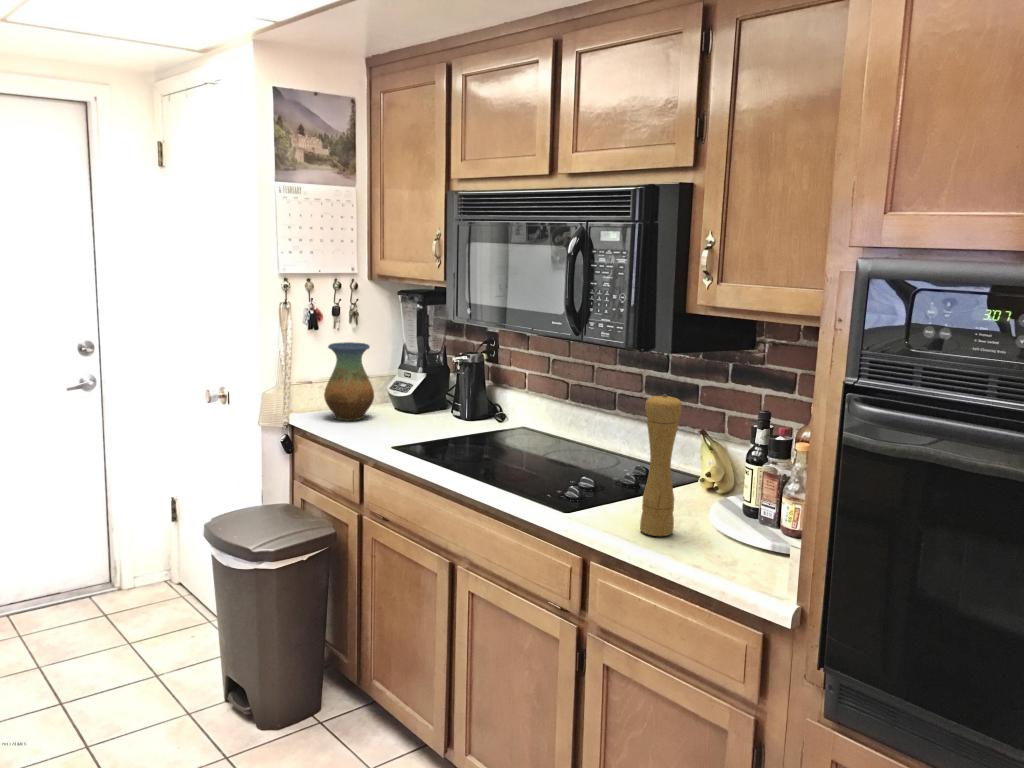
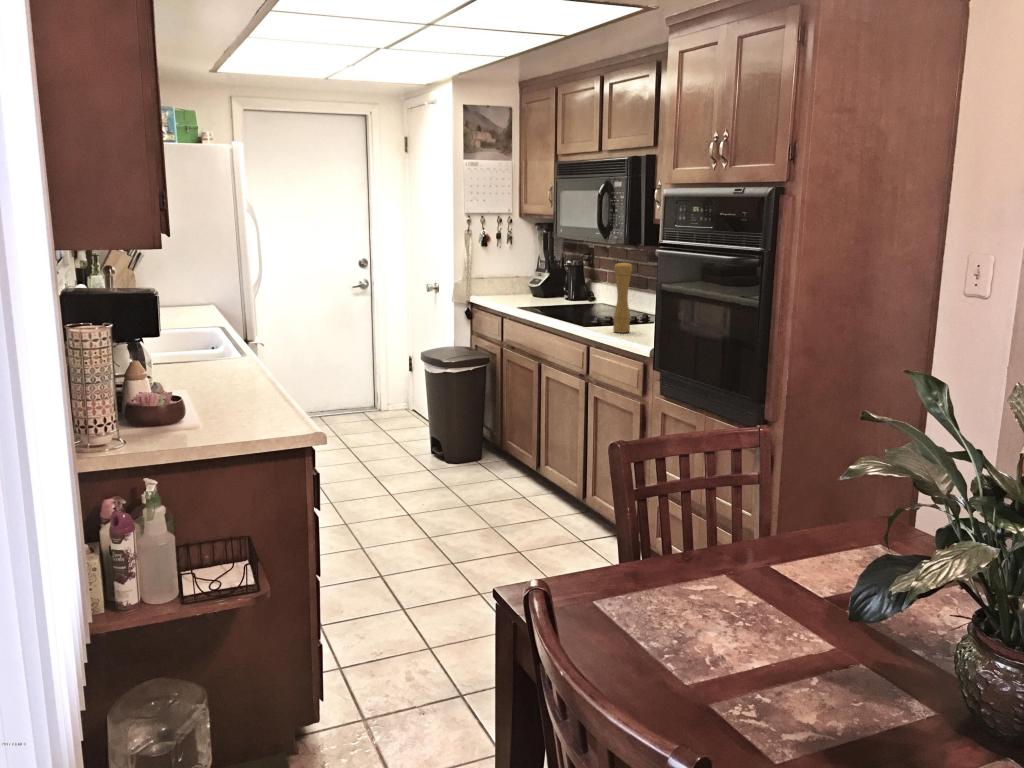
vase: present [324,342,374,421] -> none [489,254,518,299]

